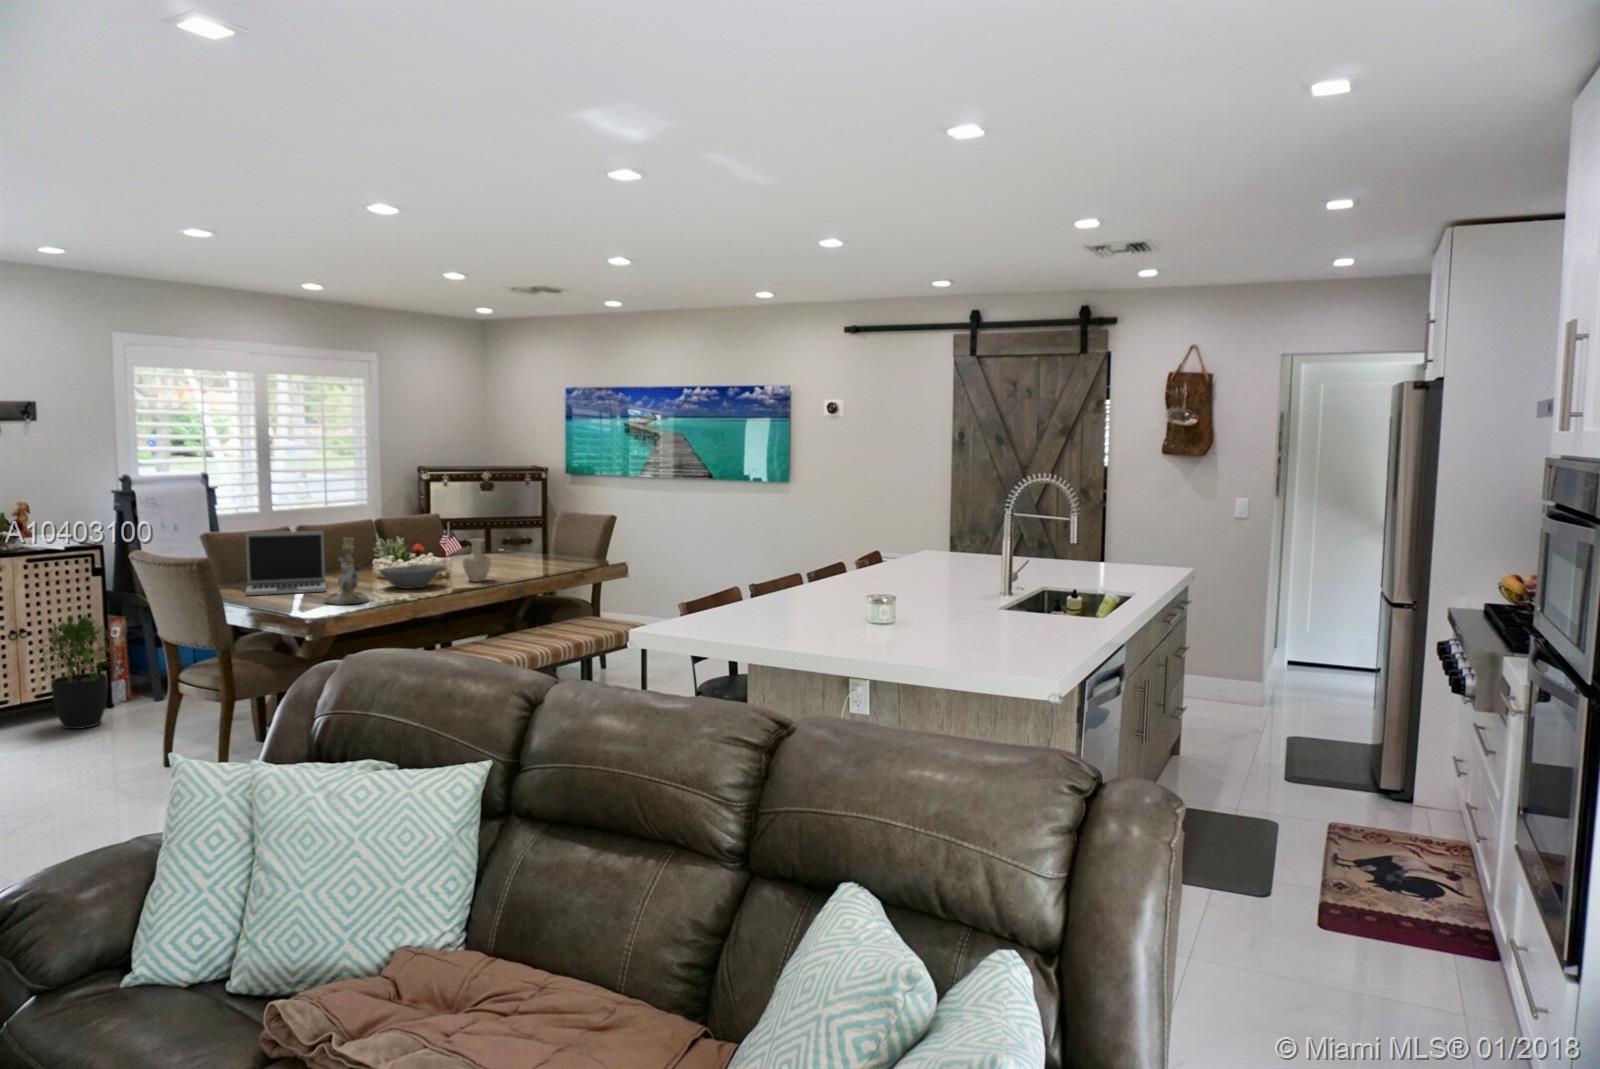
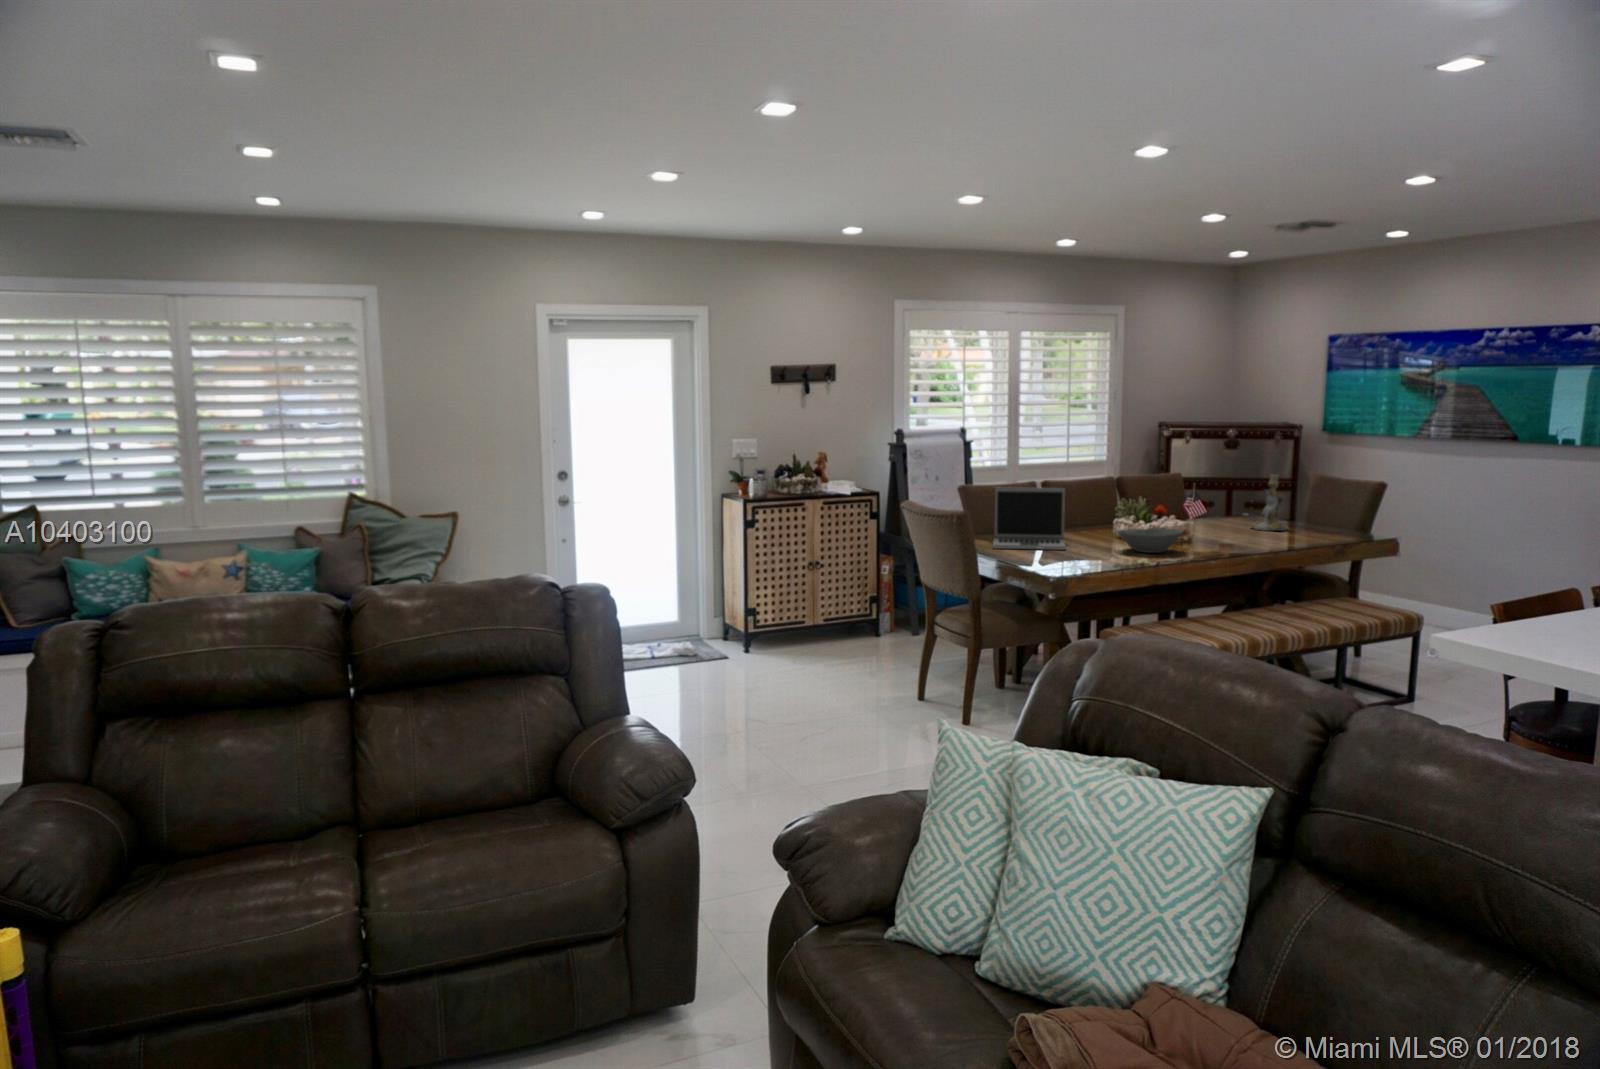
candlestick: present [324,538,369,605] -> present [1250,475,1288,531]
vase: present [462,539,491,582] -> none [1206,503,1238,550]
potted plant: present [37,614,120,729] -> none [827,552,891,652]

